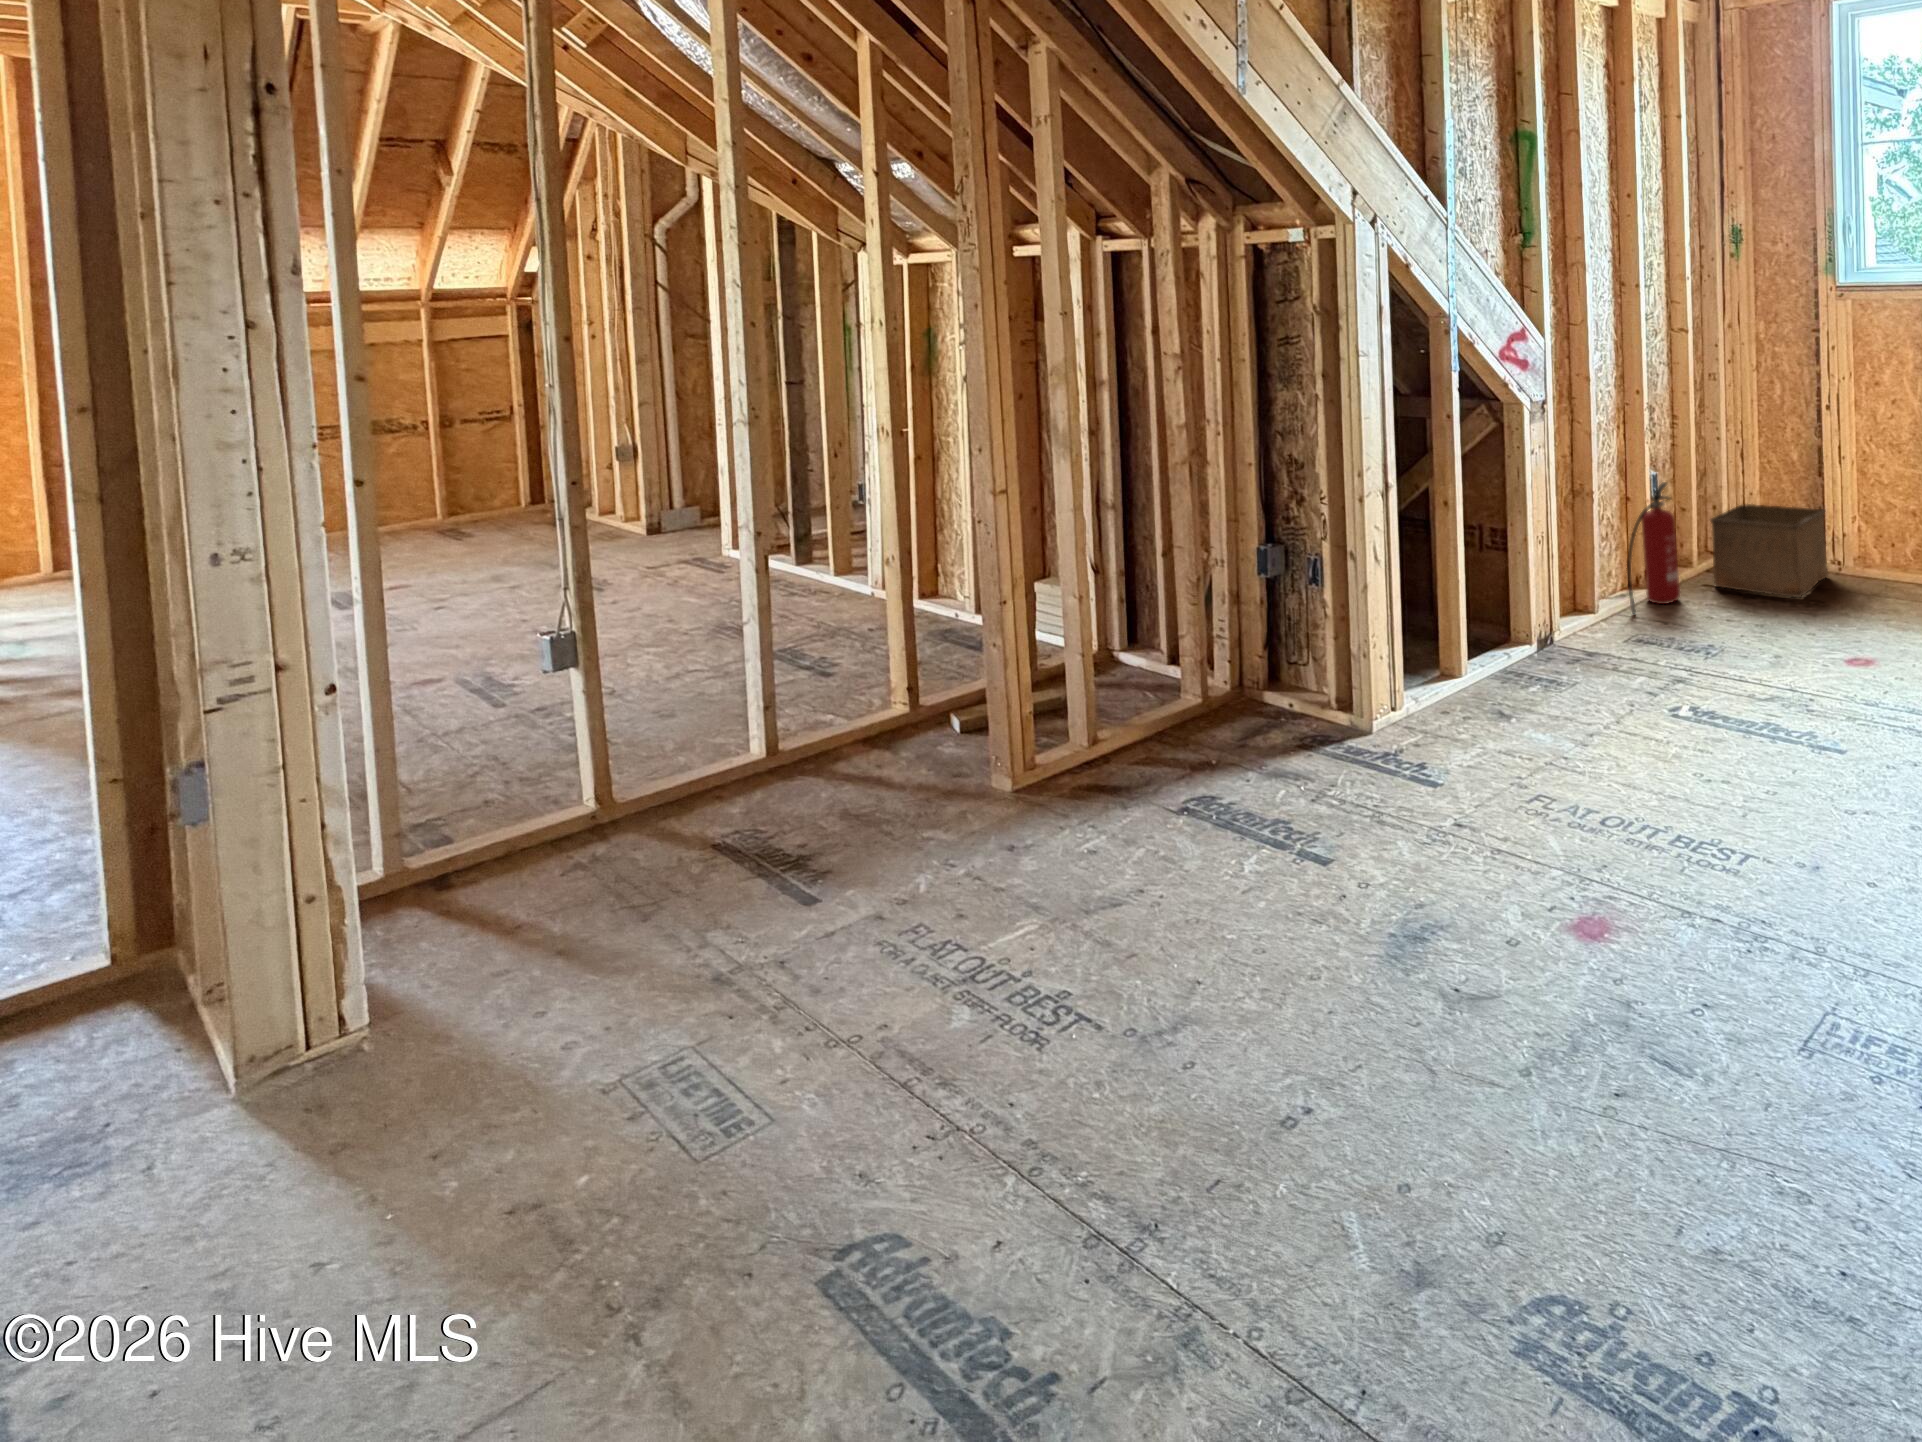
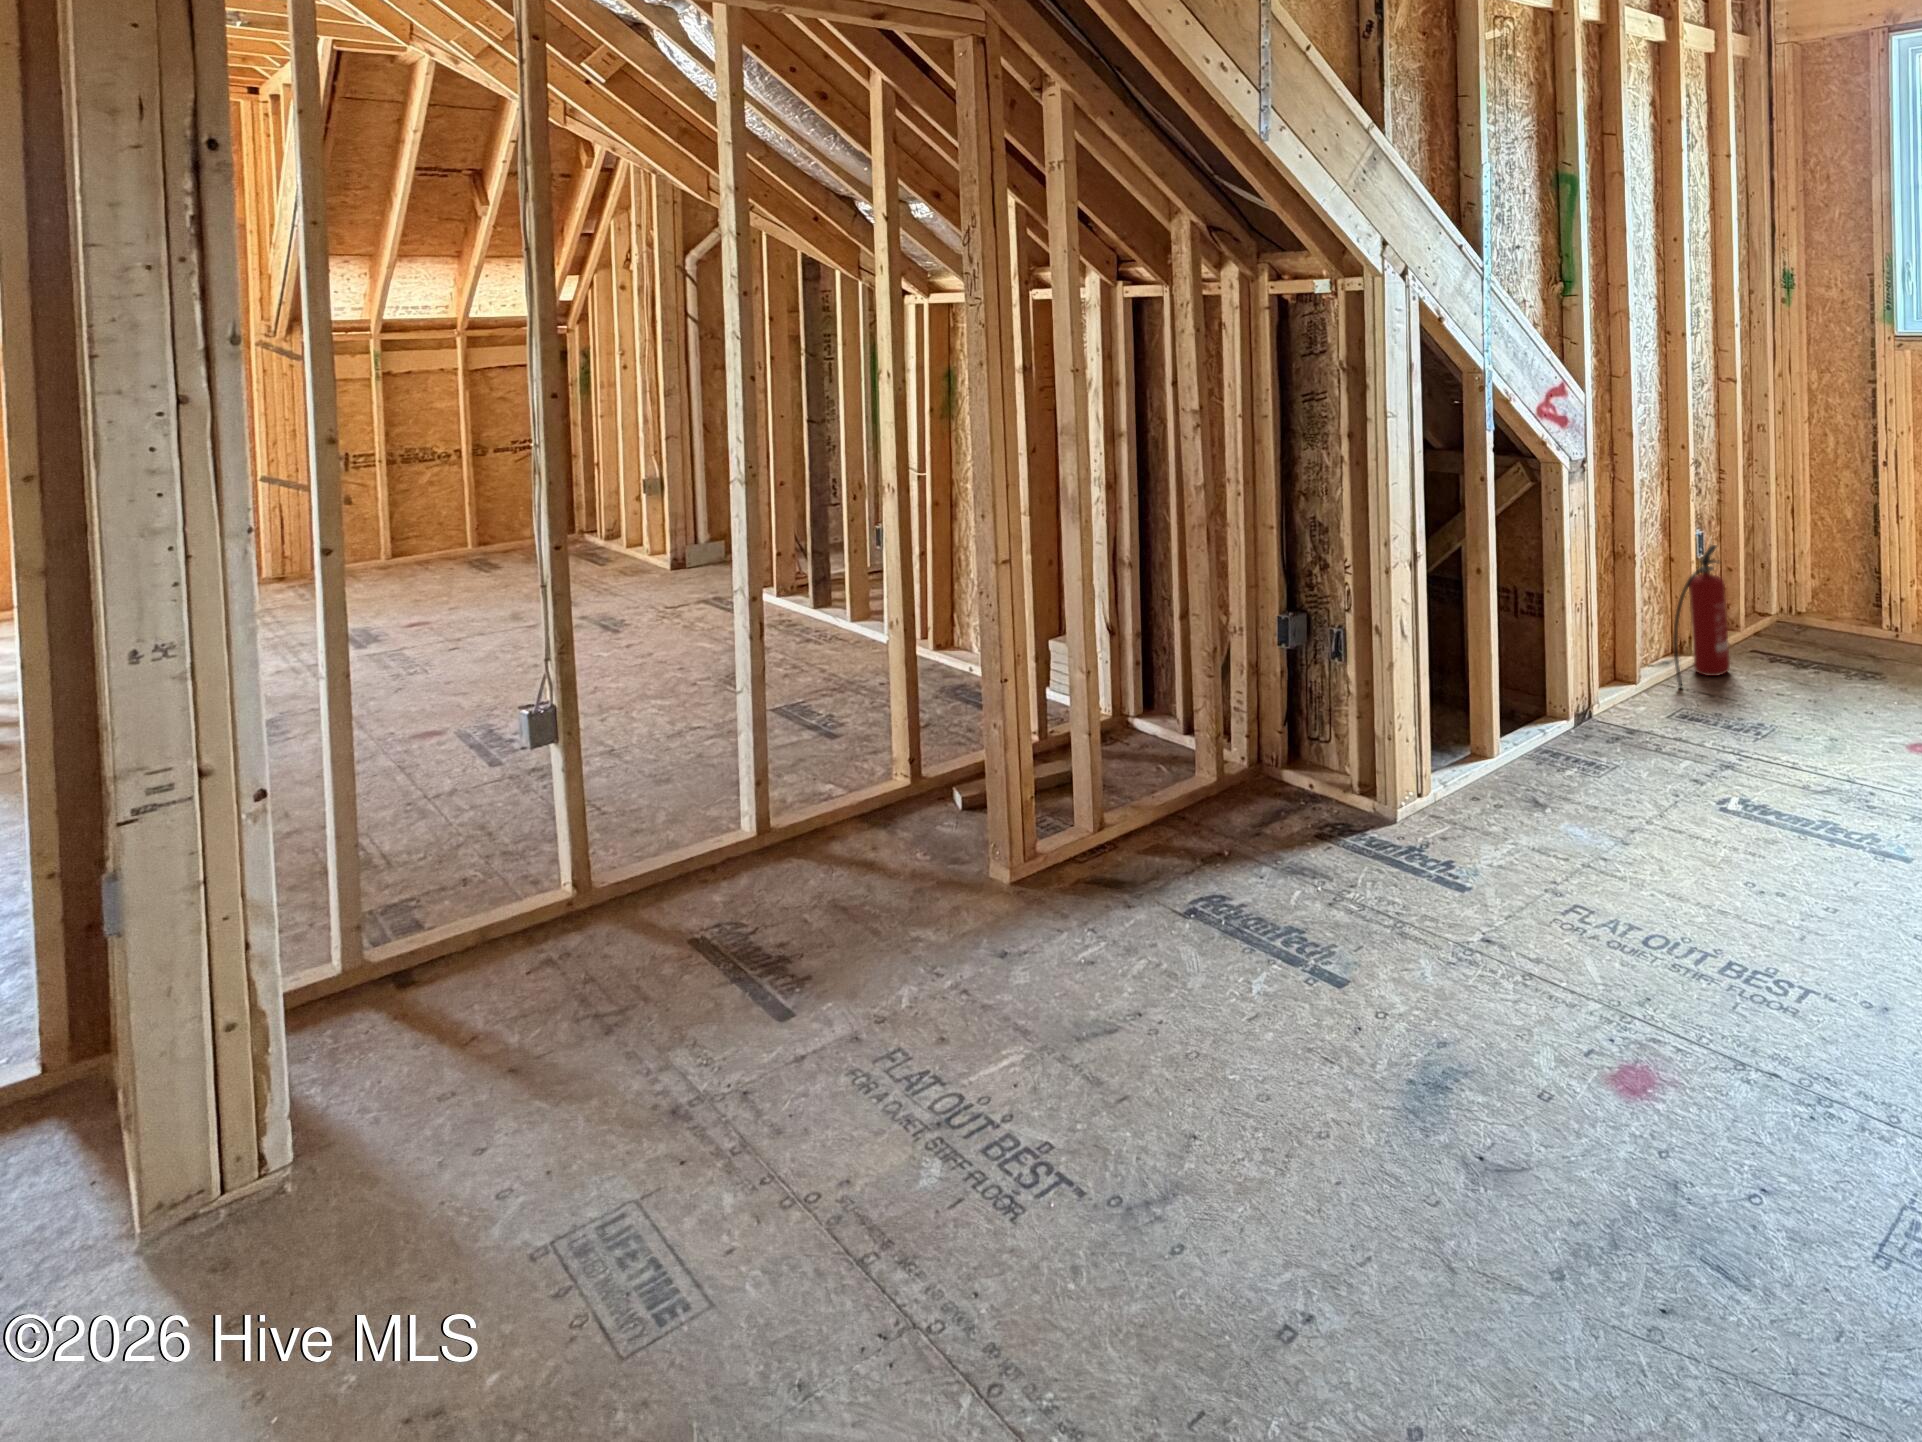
storage bin: present [1711,504,1828,597] -> none [1762,567,1890,671]

